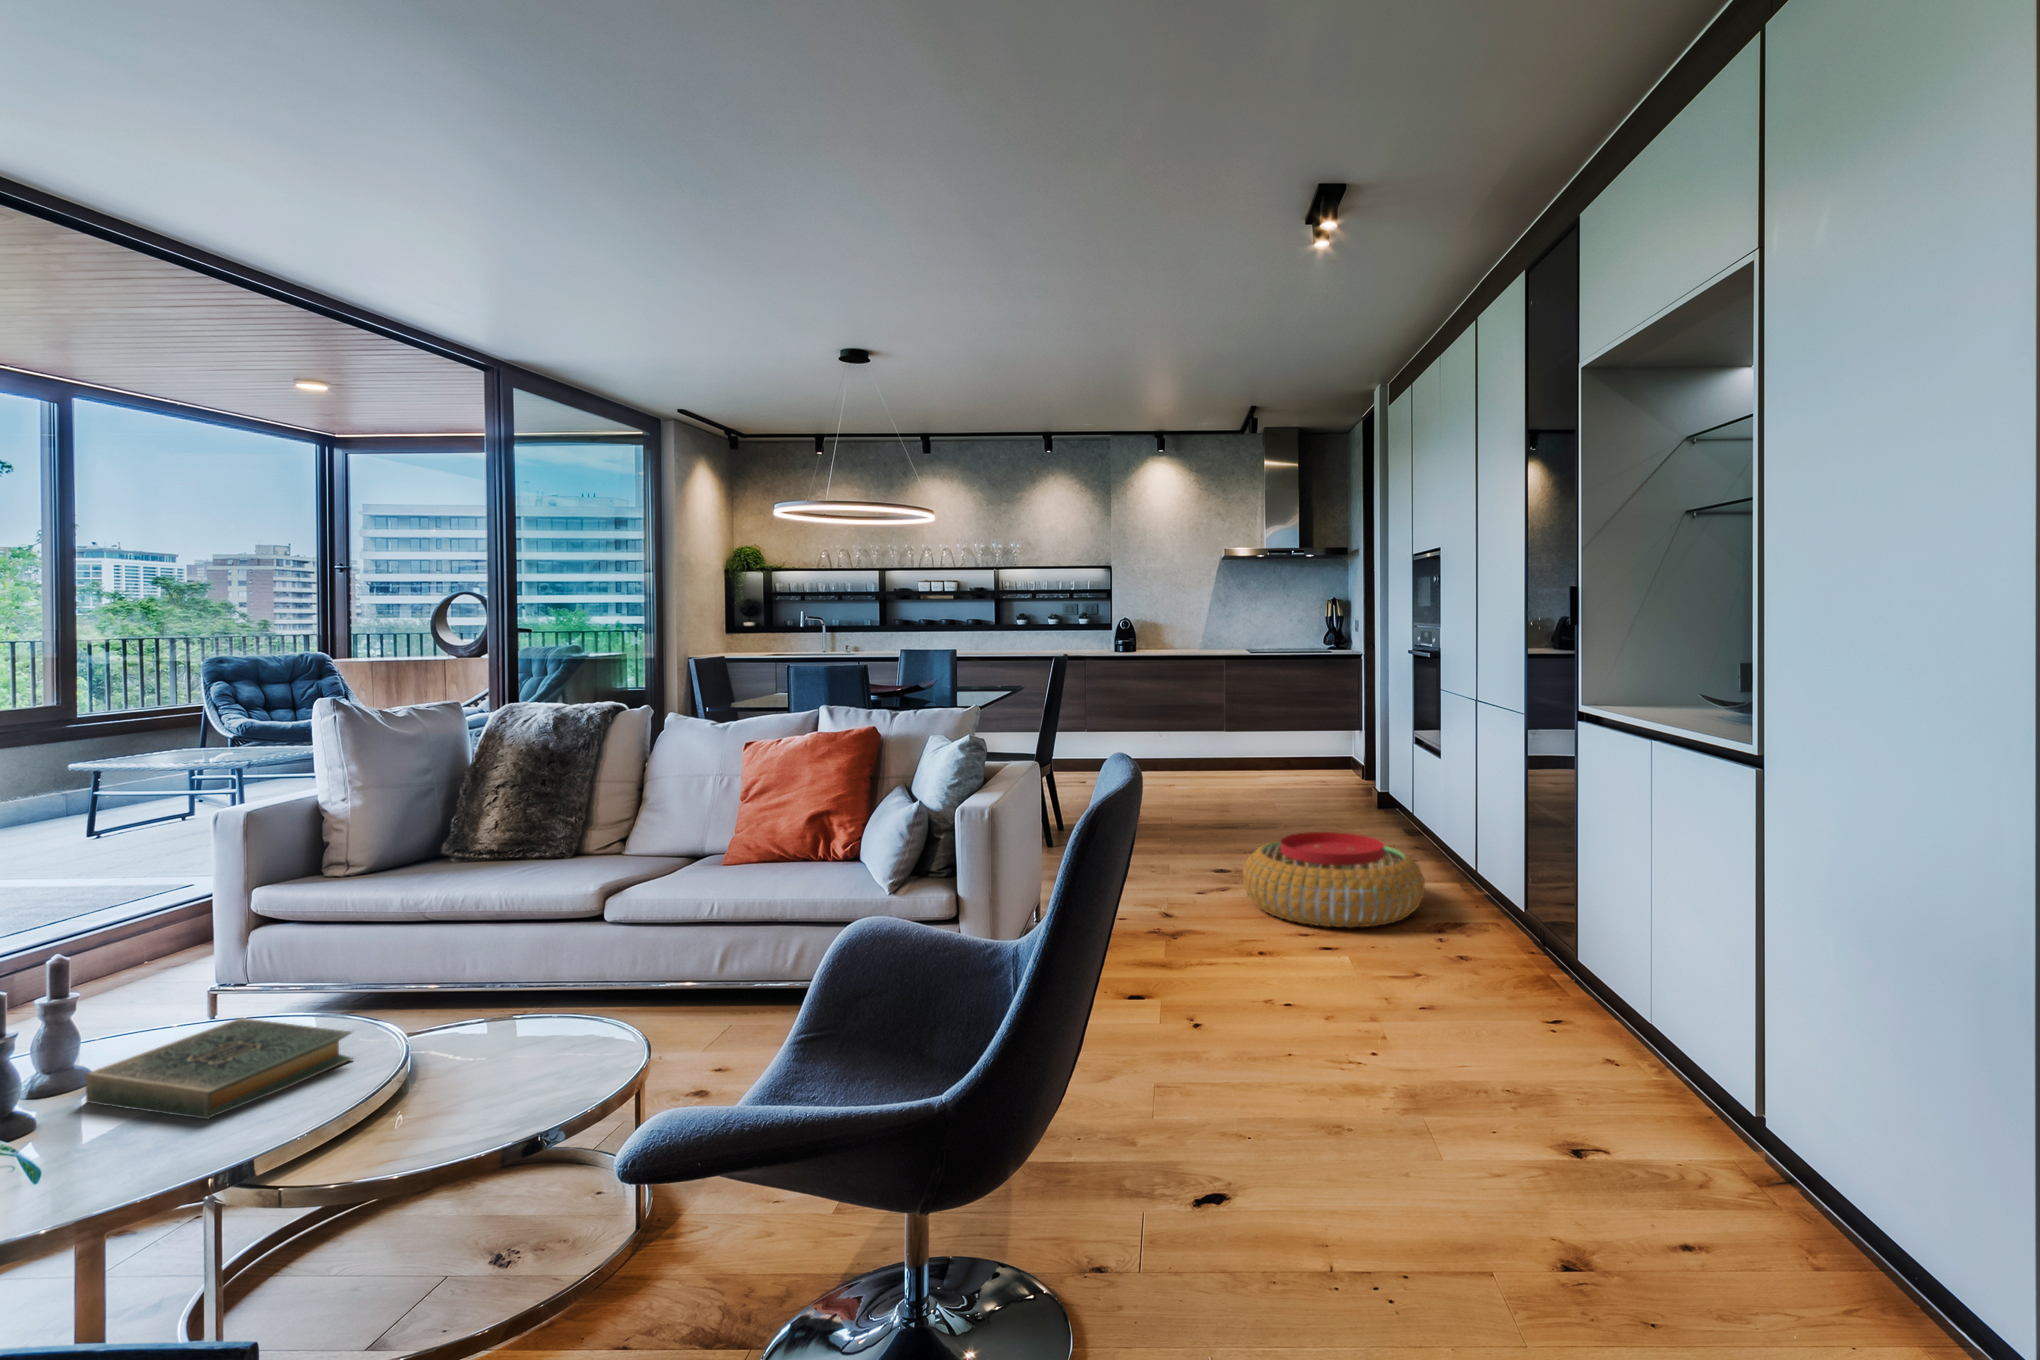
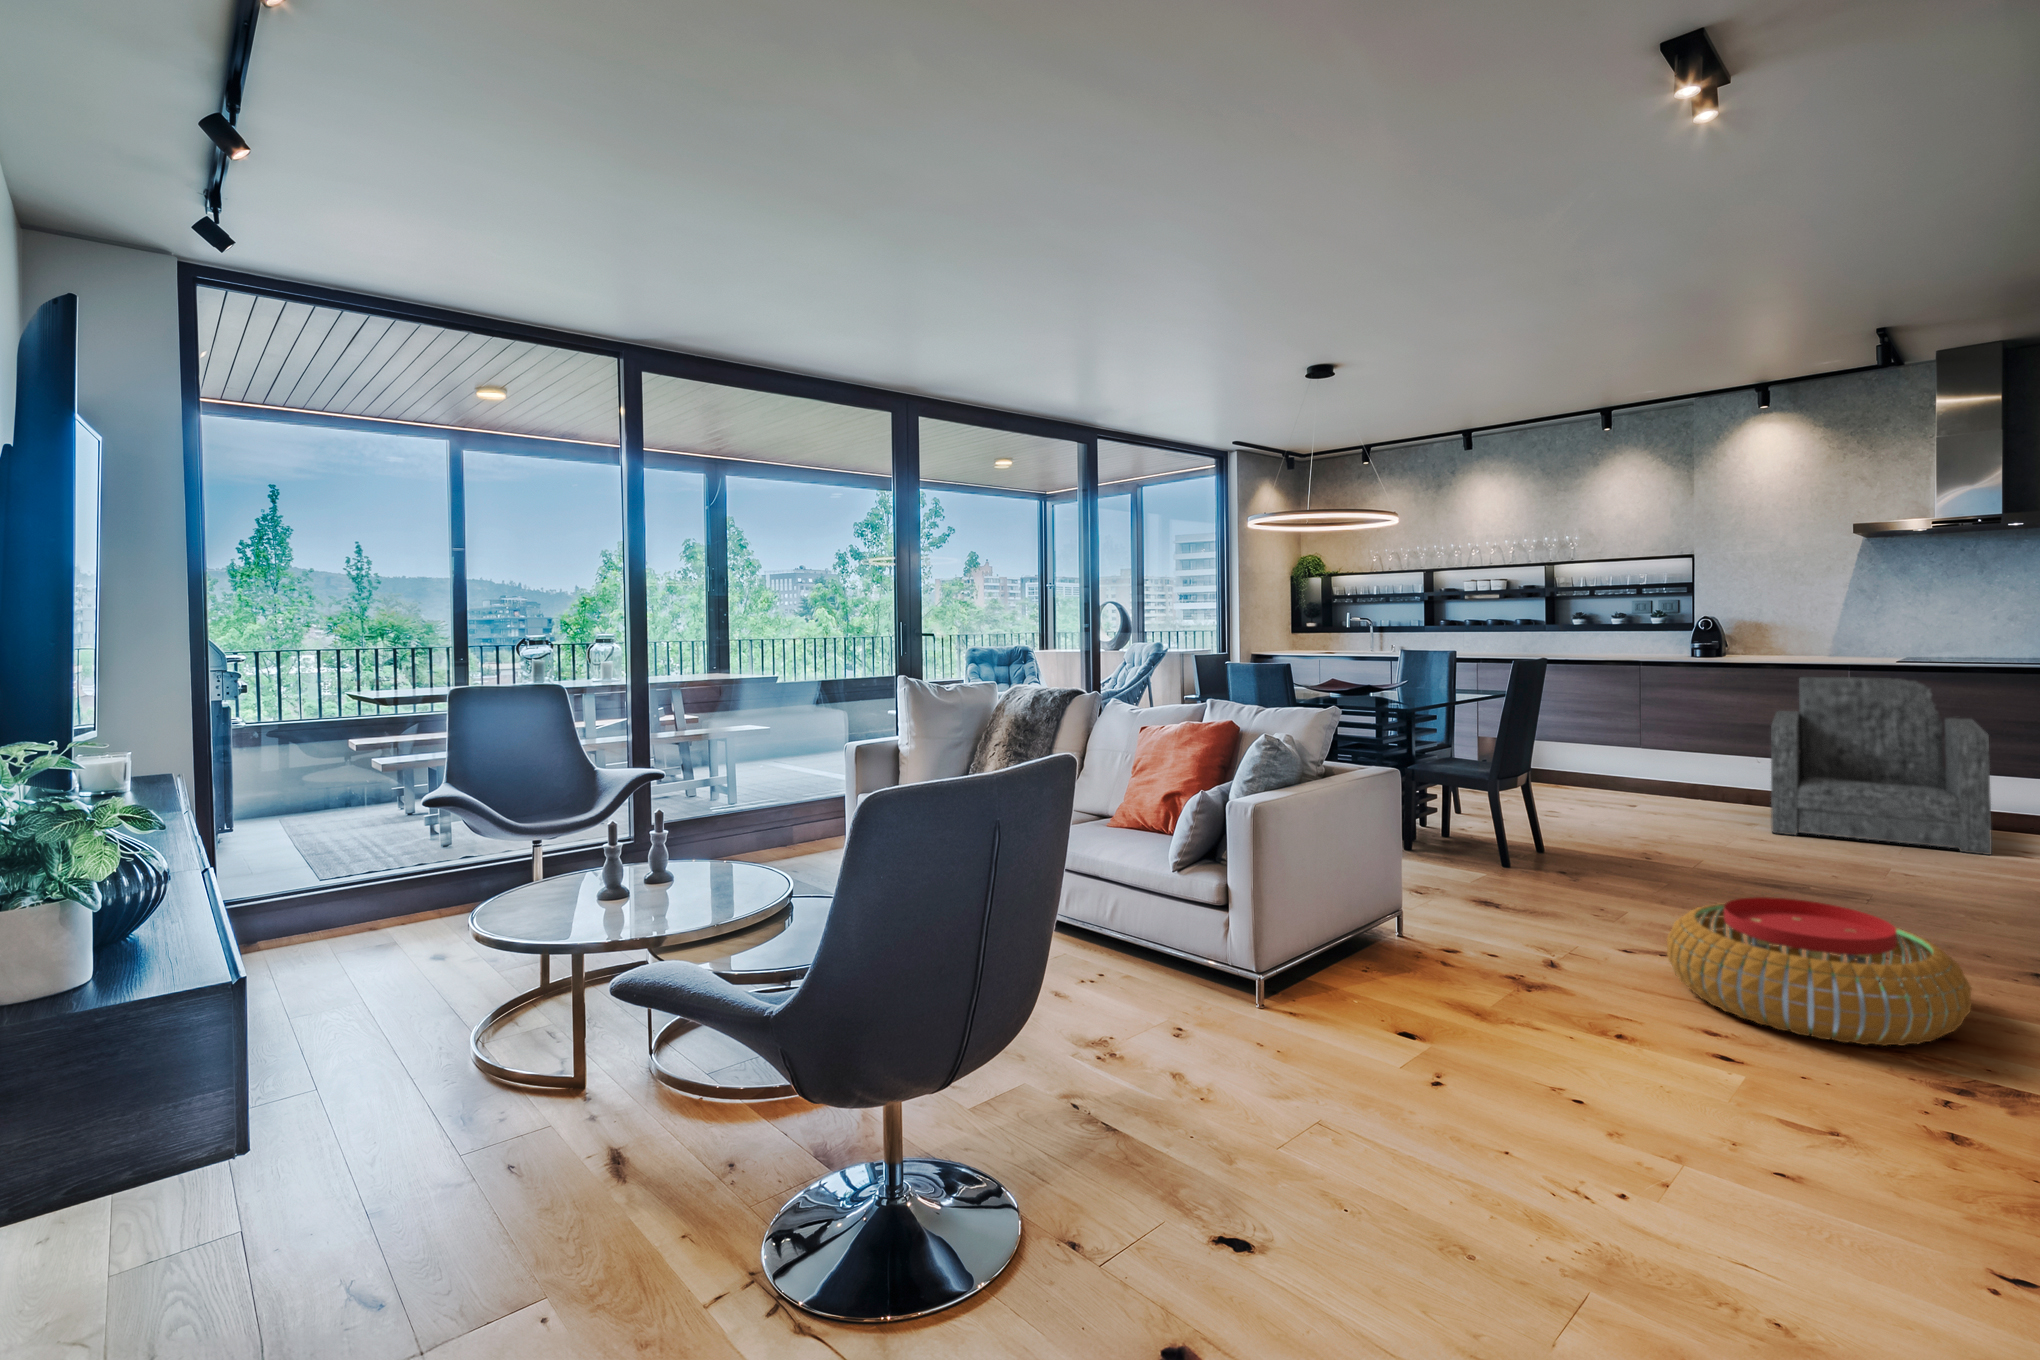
armchair: none [1177,667,1318,794] -> present [1771,677,1992,855]
hardback book: present [86,1018,352,1119] -> none [621,875,730,930]

